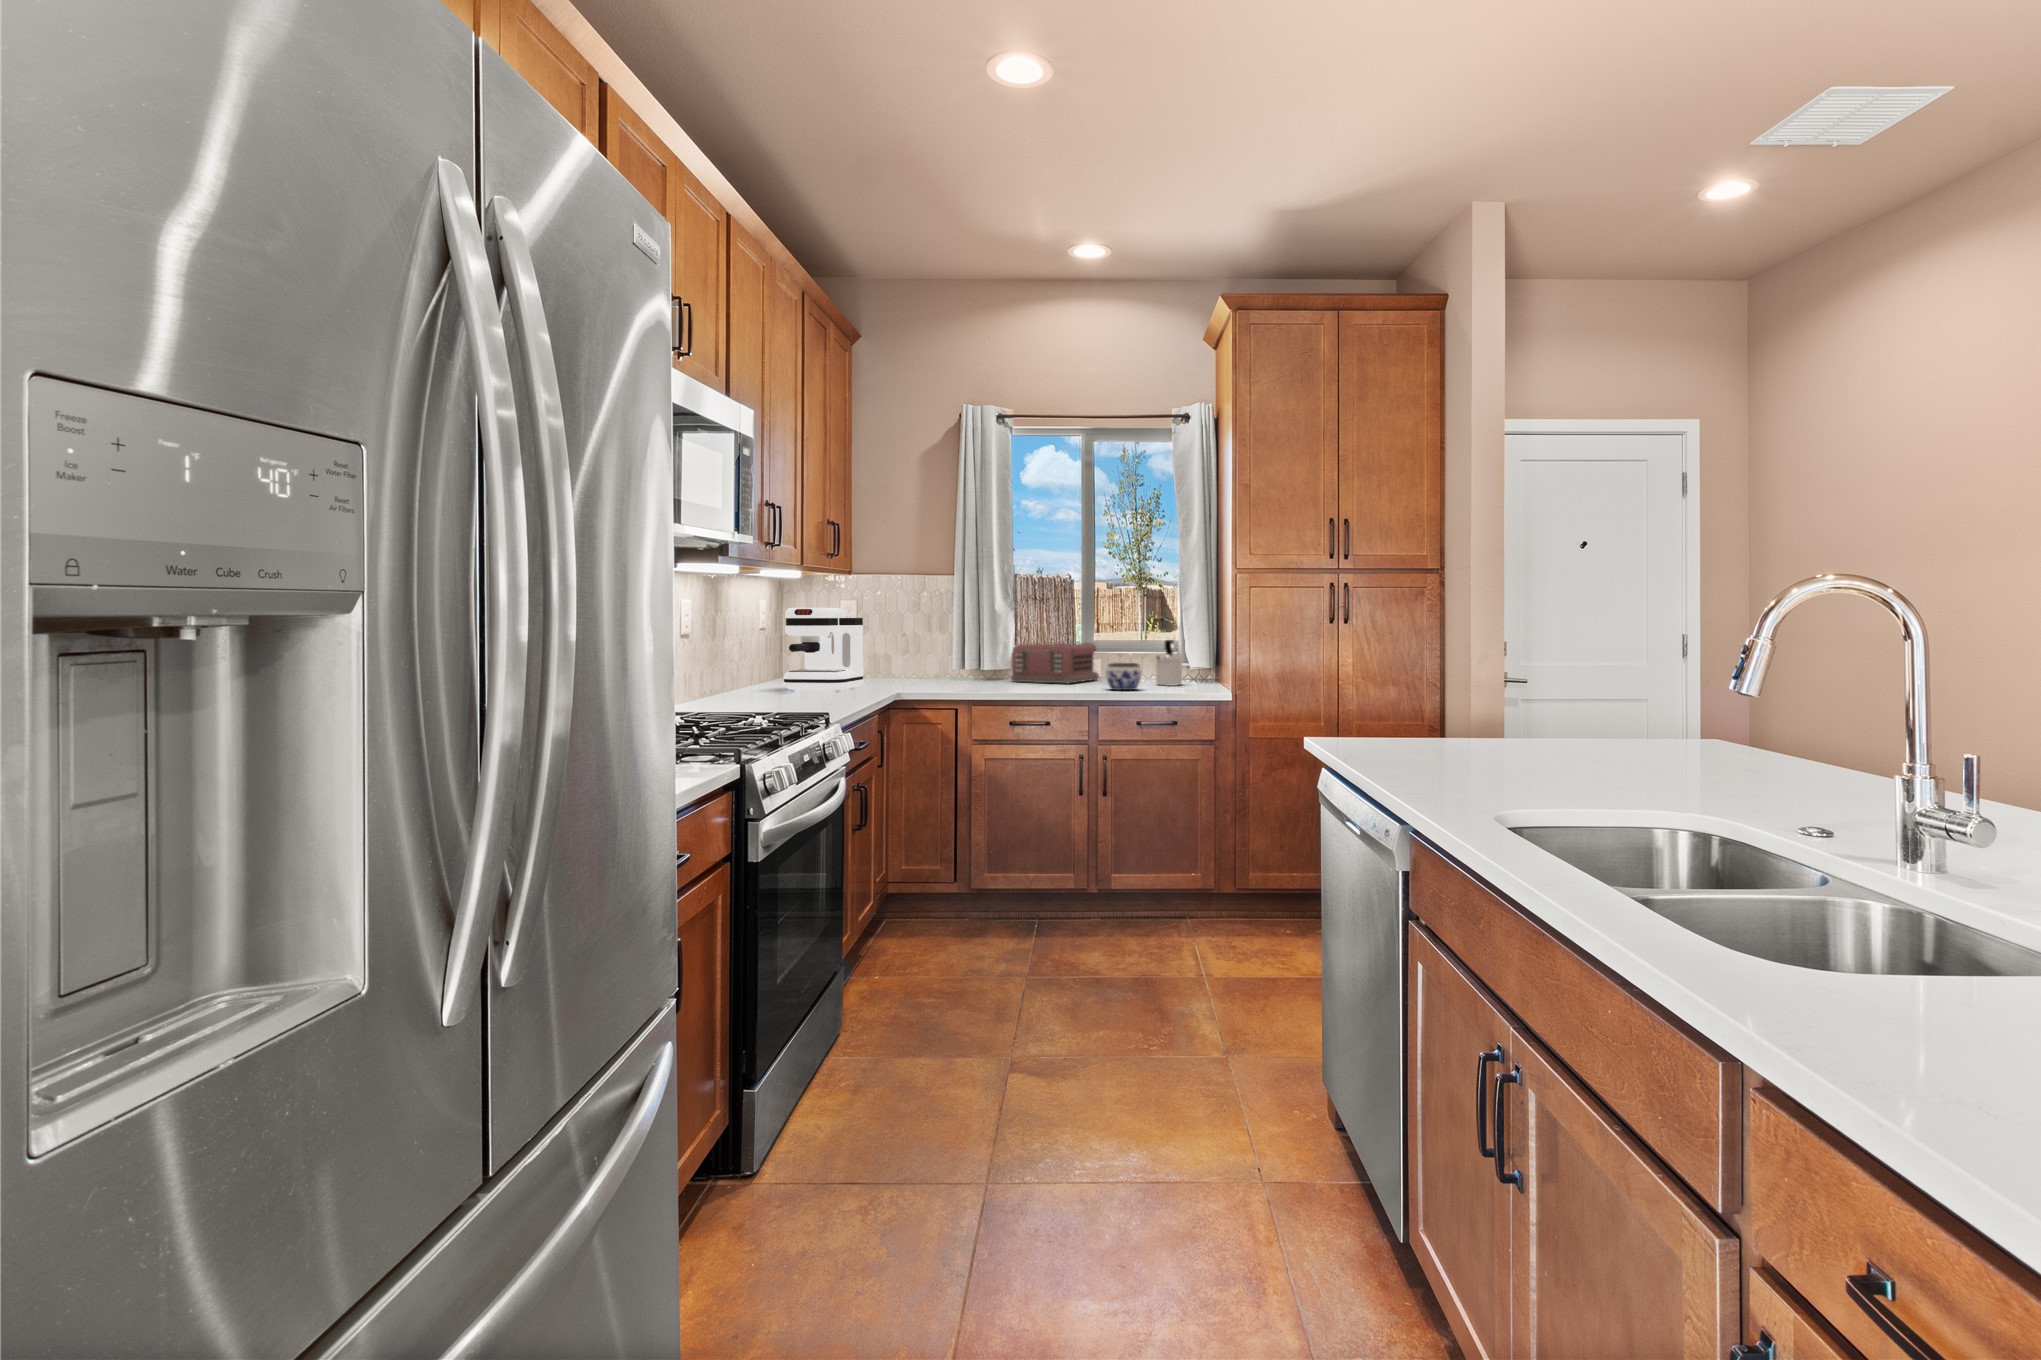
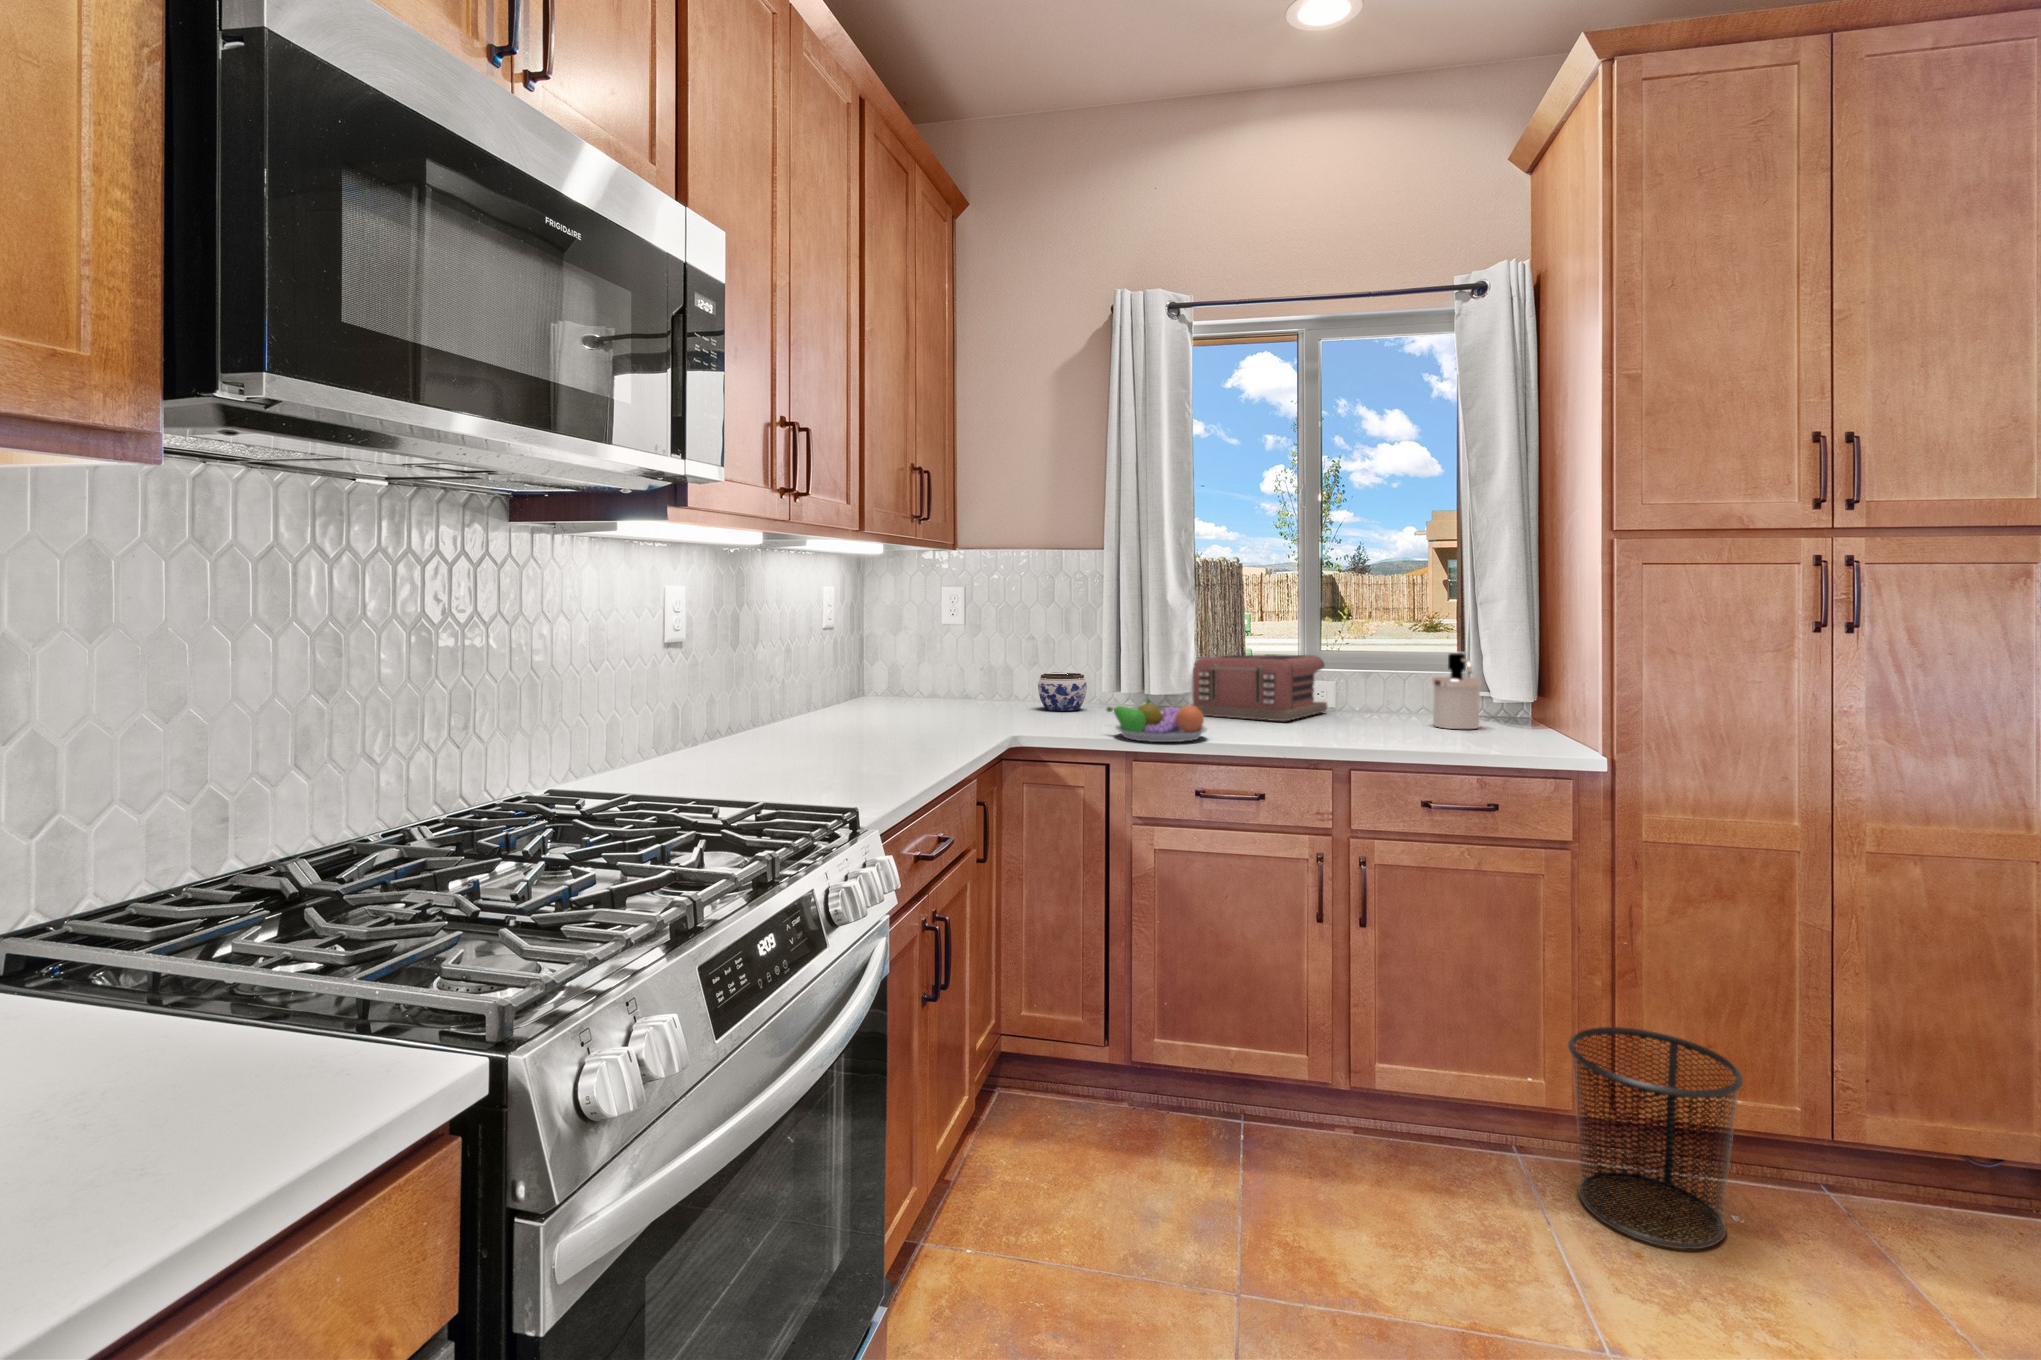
coffee maker: present [784,608,864,692] -> none [840,603,964,737]
jar: present [1106,663,1141,690] -> present [1038,673,1087,711]
fruit bowl: none [954,667,1016,692] -> present [1107,699,1207,742]
waste bin: none [1206,843,1286,944] -> present [1568,1027,1743,1249]

